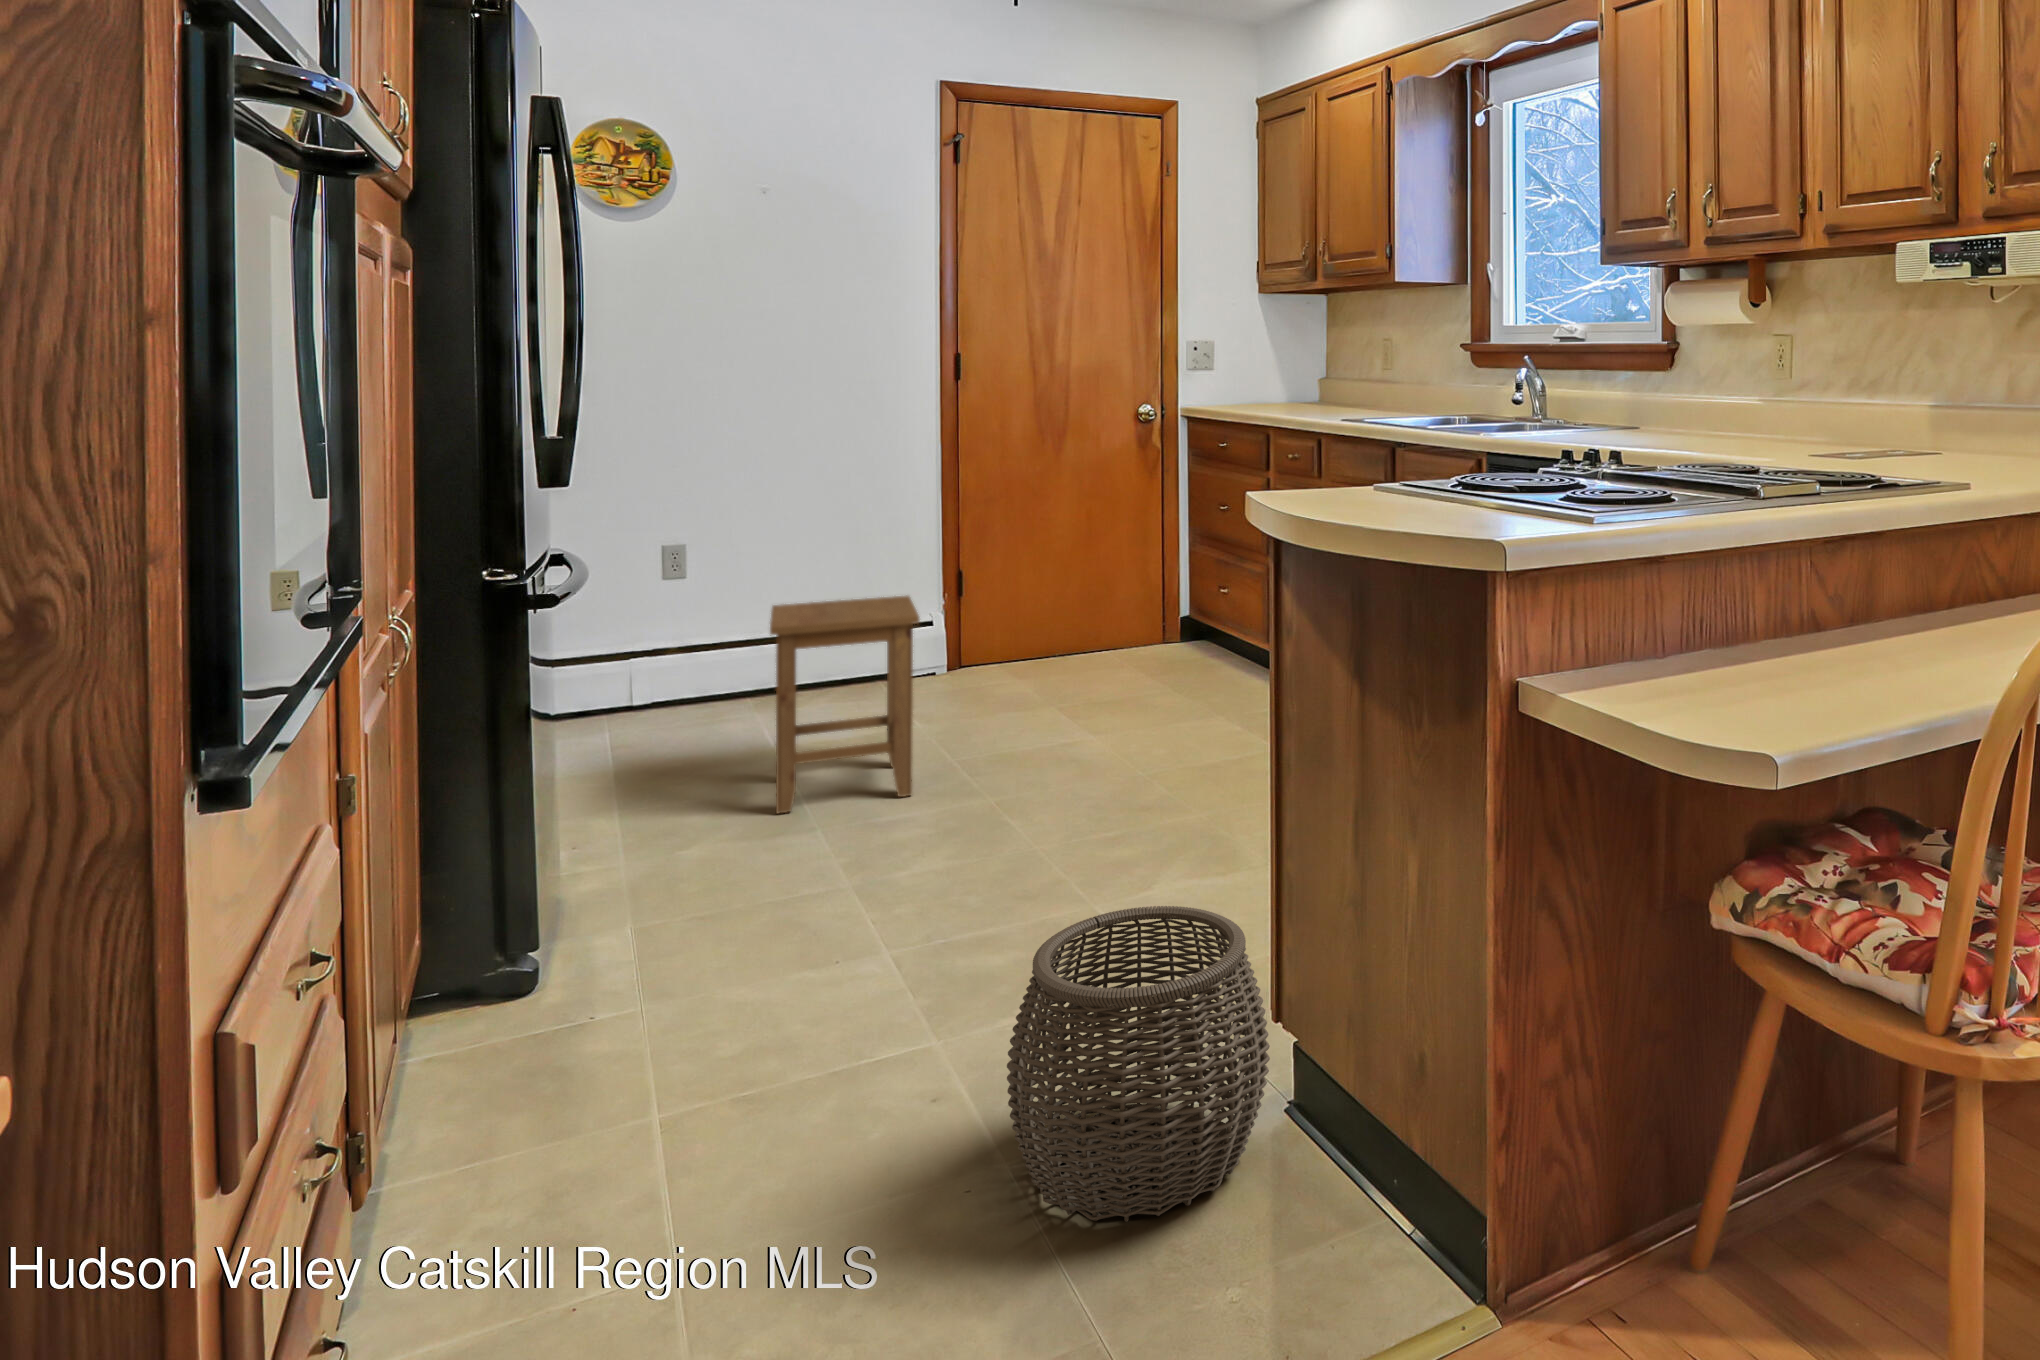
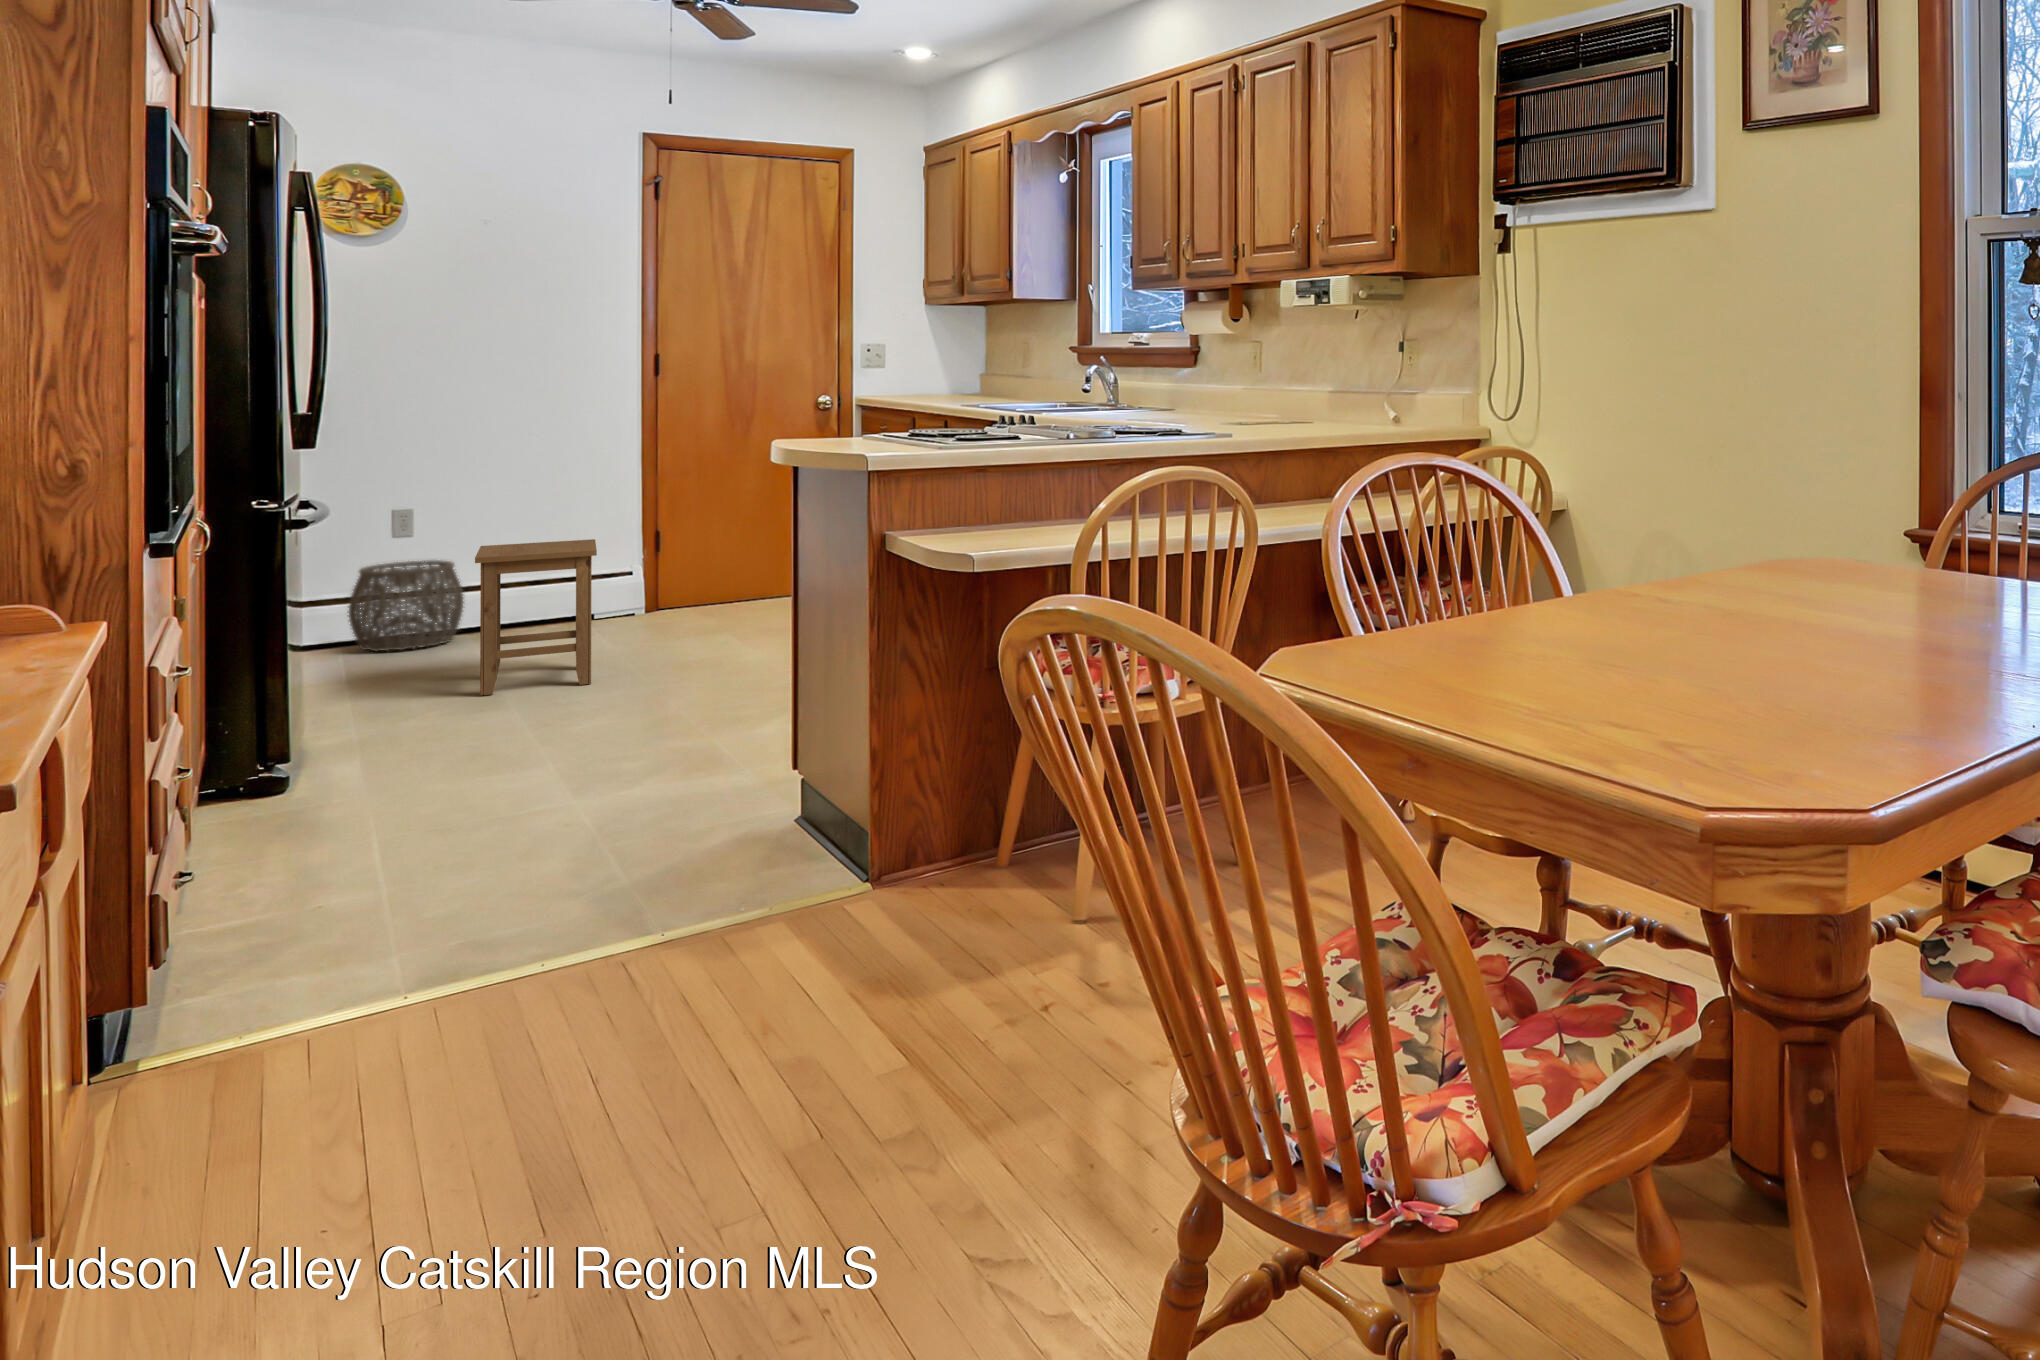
woven basket: present [1007,906,1270,1222] -> present [348,560,464,651]

